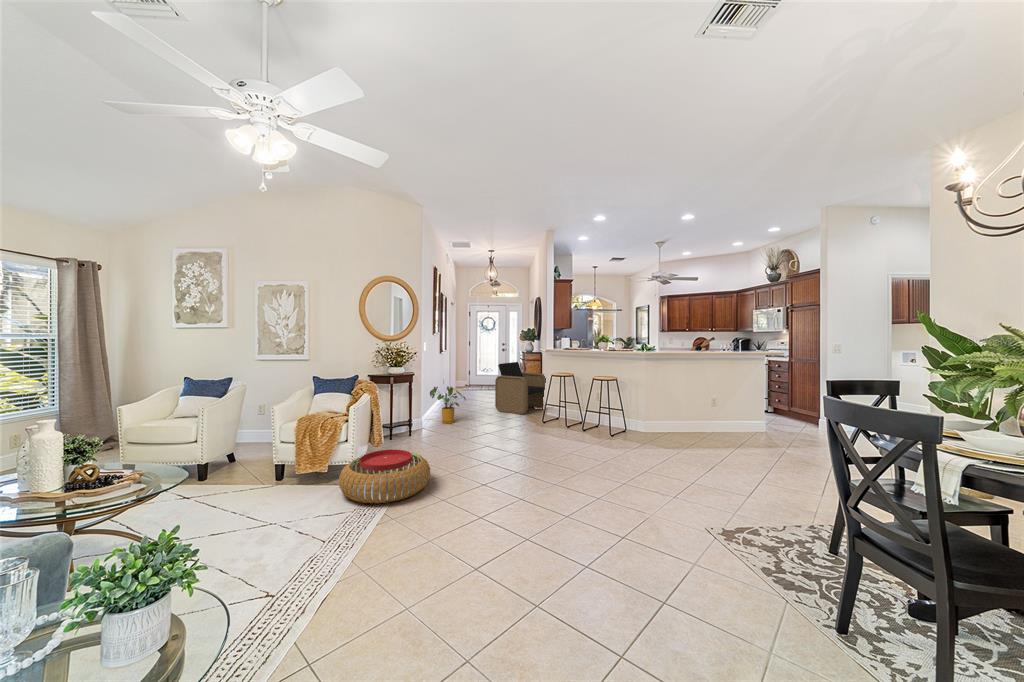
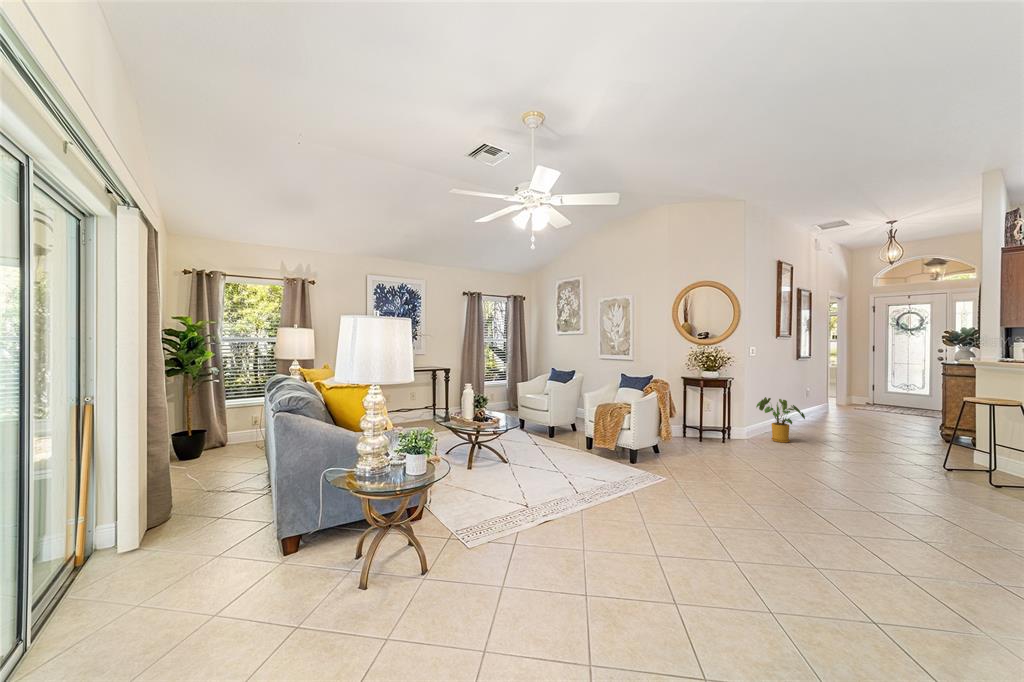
armchair: present [495,362,546,414] -> none [870,377,984,453]
pouf: present [339,450,430,504] -> none [612,442,694,487]

